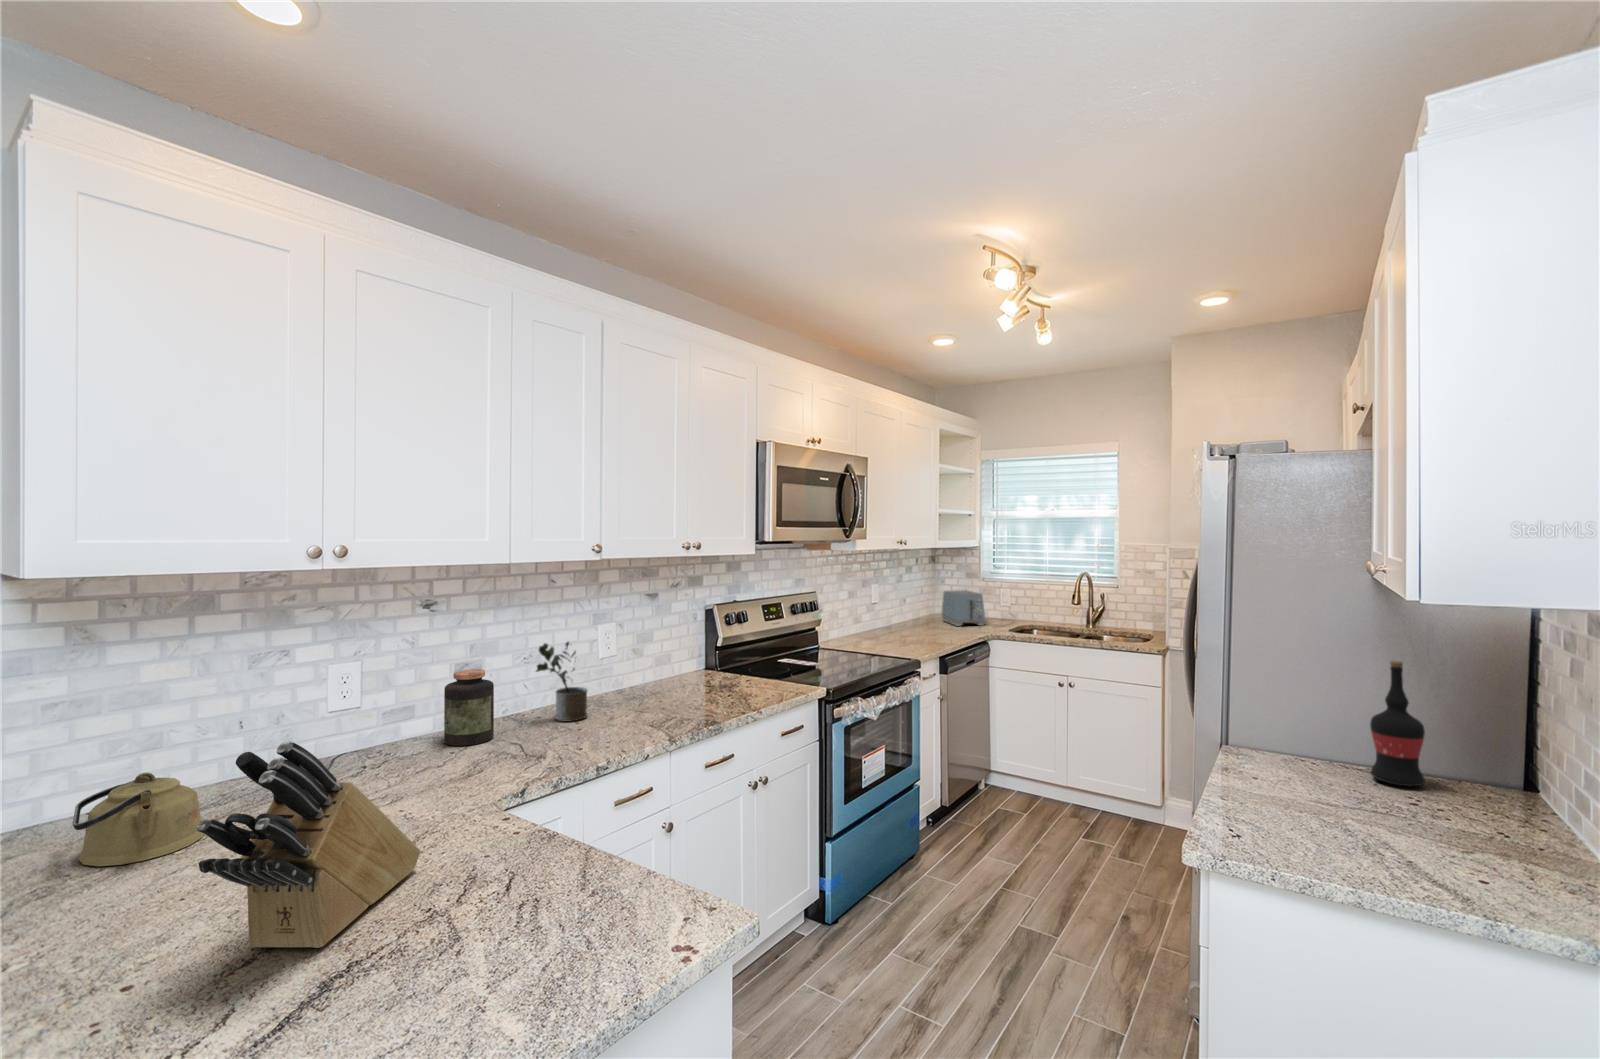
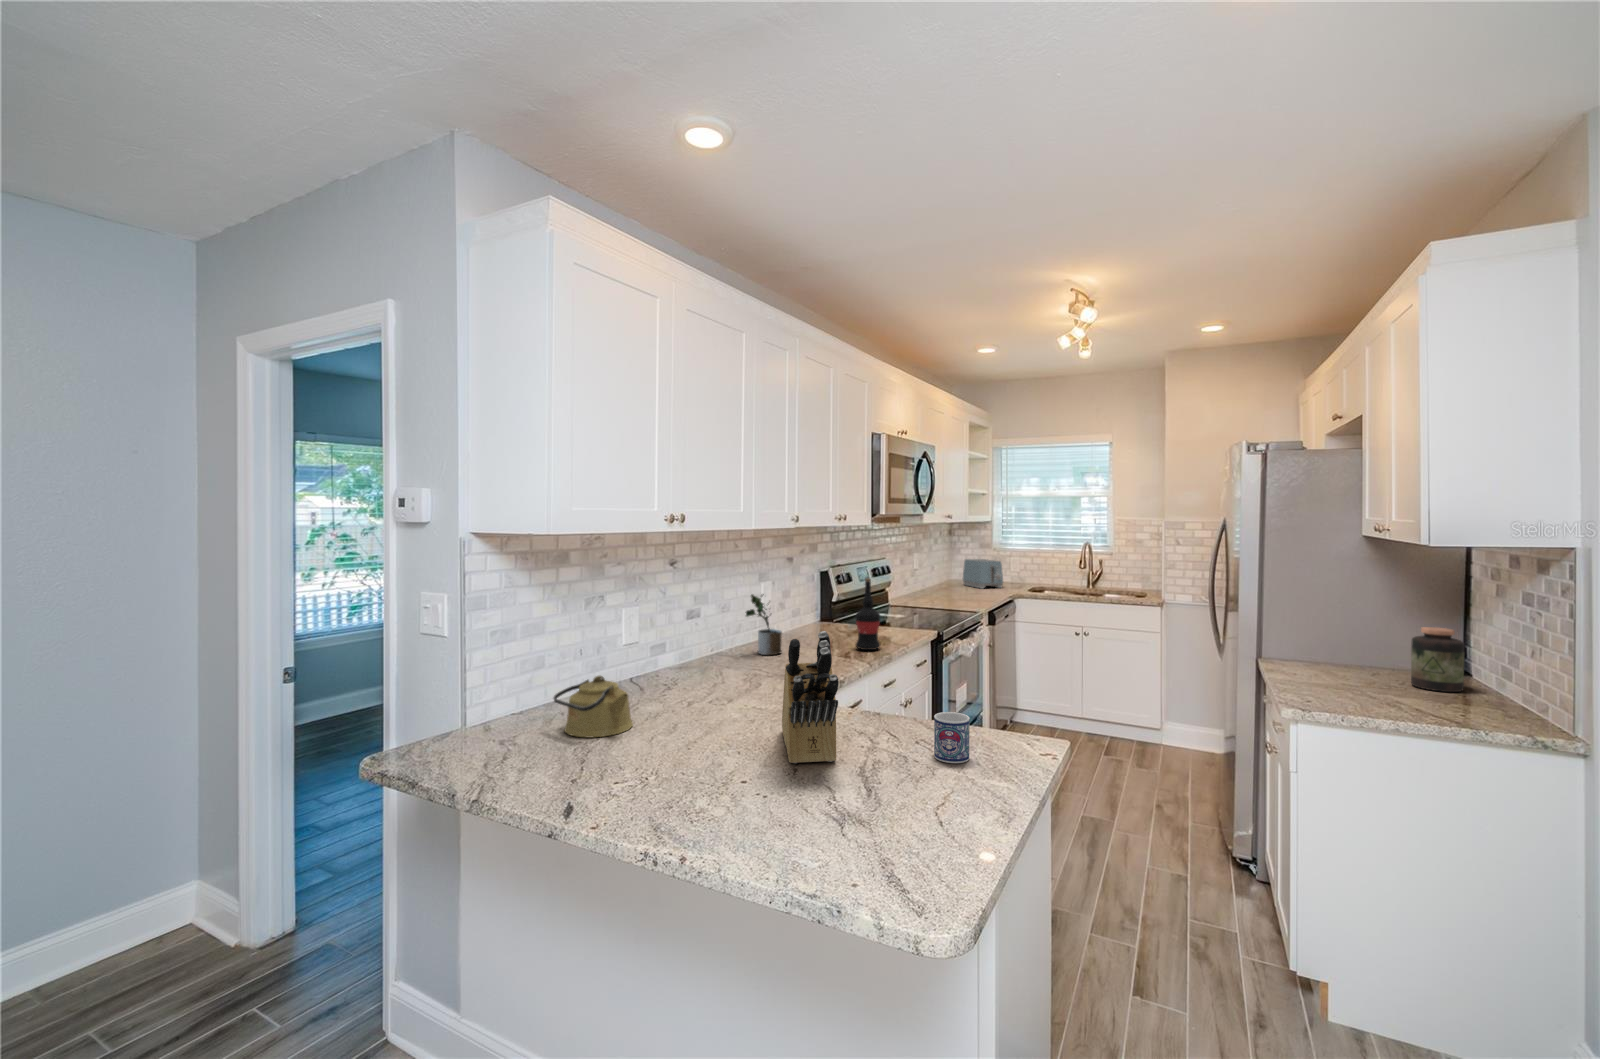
wine bottle: present [1370,661,1425,786] -> present [855,578,880,650]
jar: present [444,669,494,746] -> present [1411,627,1464,692]
mug: none [480,870,550,967] -> present [934,712,970,763]

